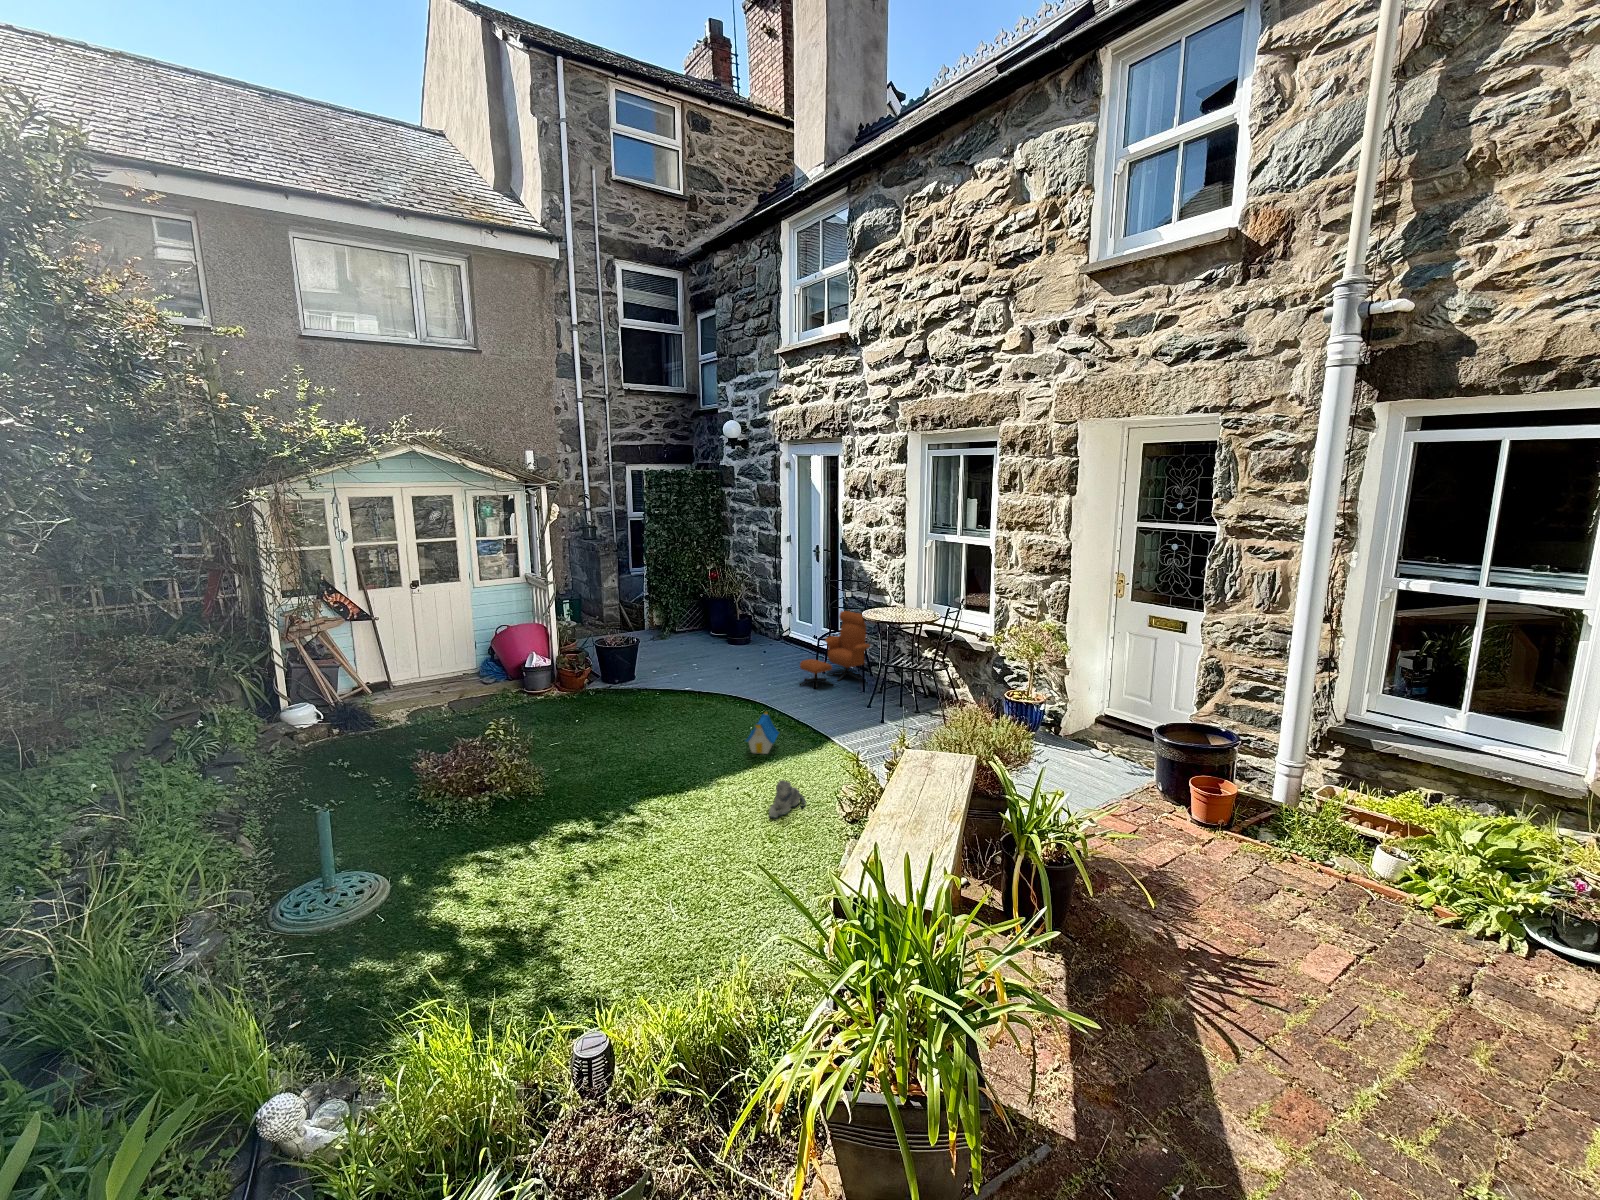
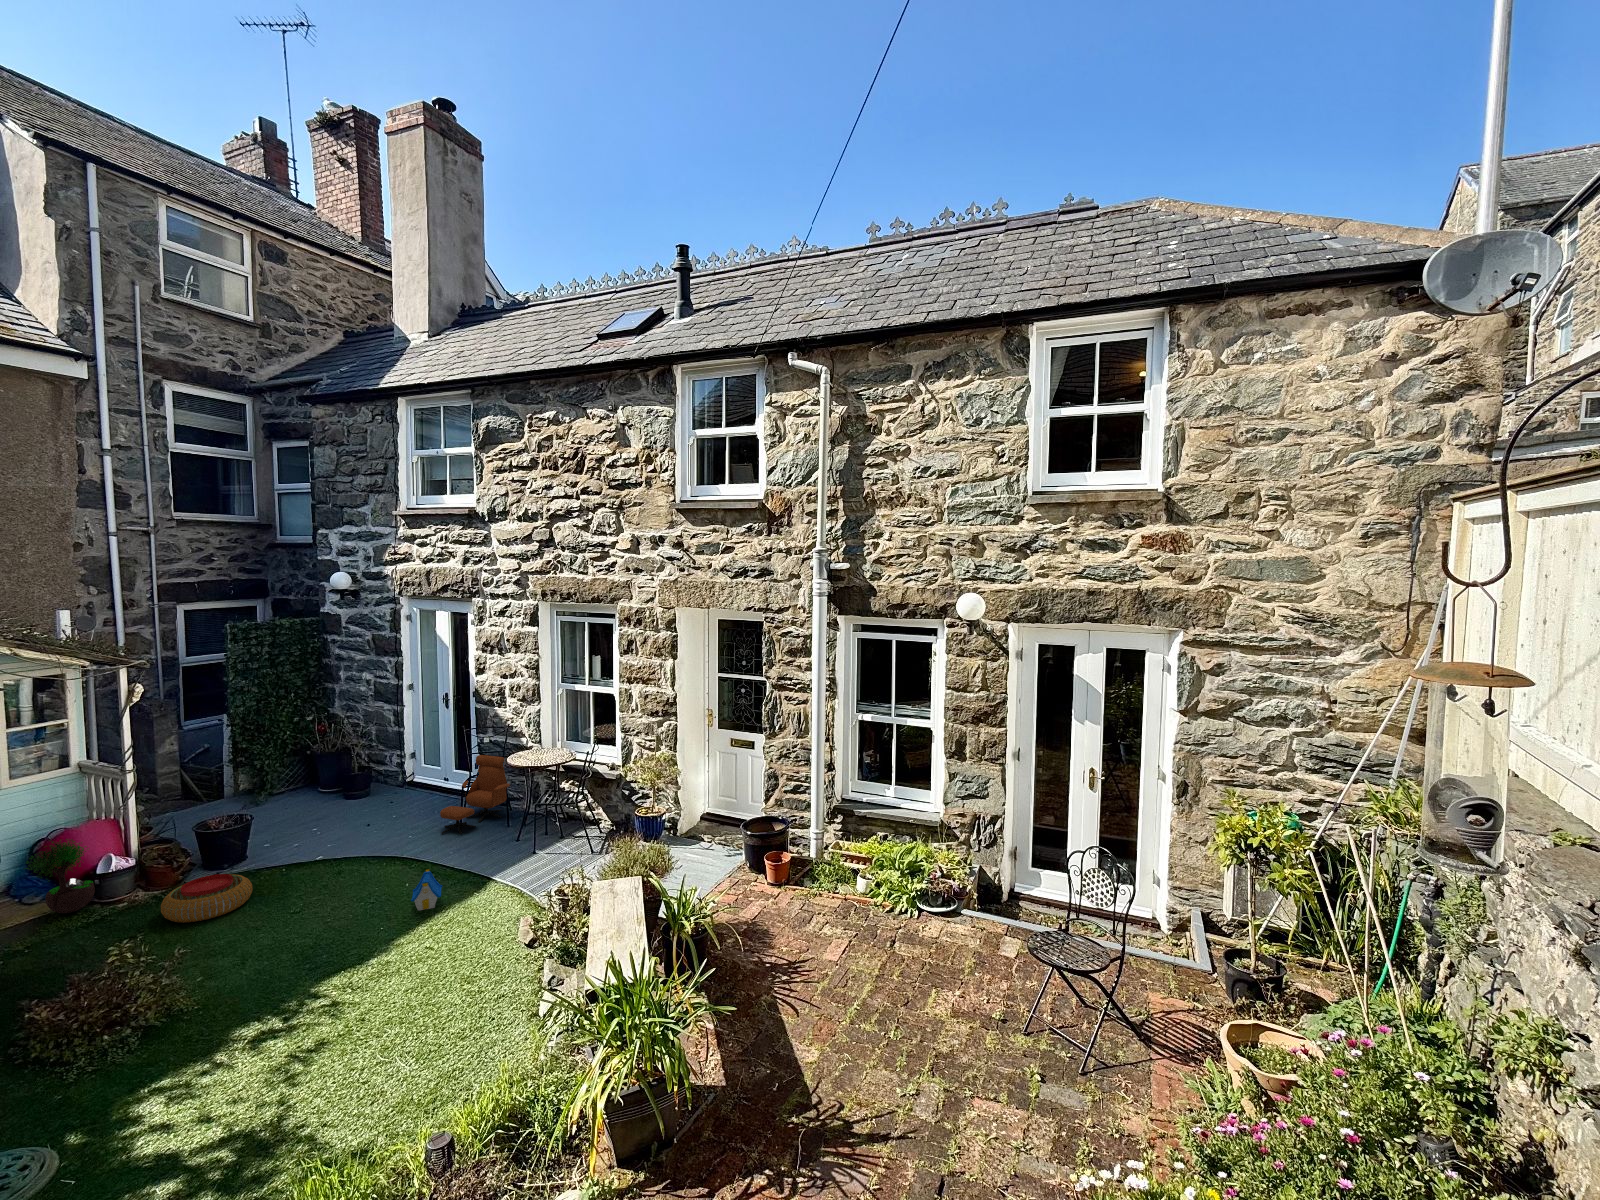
potted tree: none [479,629,529,696] -> present [24,836,95,913]
pouf: none [560,683,629,721] -> present [161,874,253,923]
plush toy: present [769,780,806,818] -> none [457,927,488,963]

